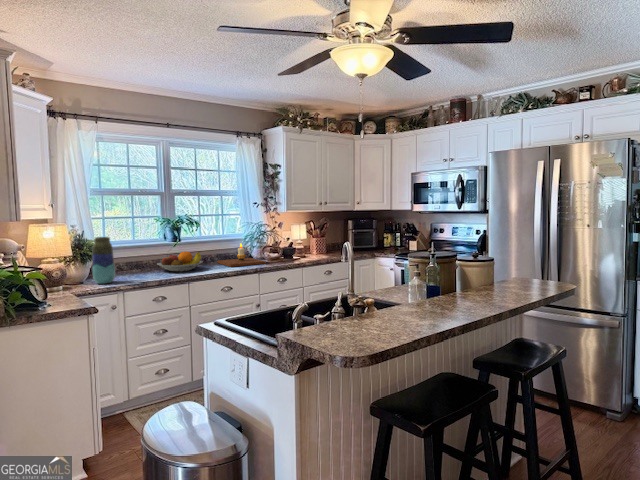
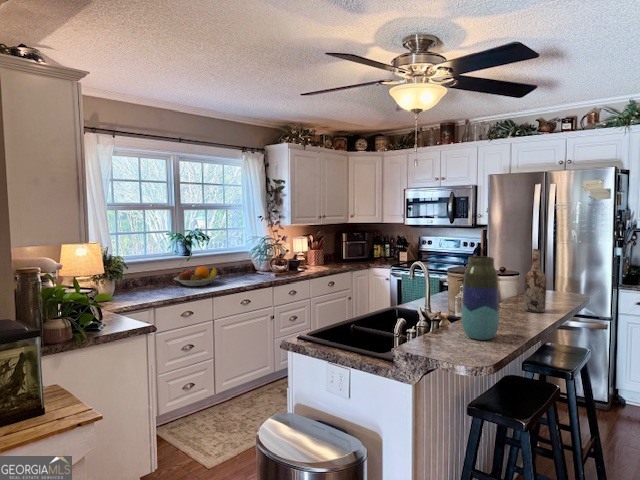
wine bottle: none [479,228,503,302] -> present [524,249,546,313]
vase: present [92,237,115,284] -> present [461,256,499,340]
candle: present [218,243,266,267] -> none [226,257,276,281]

